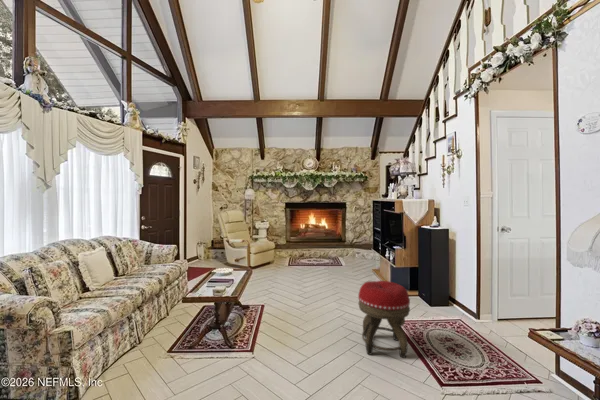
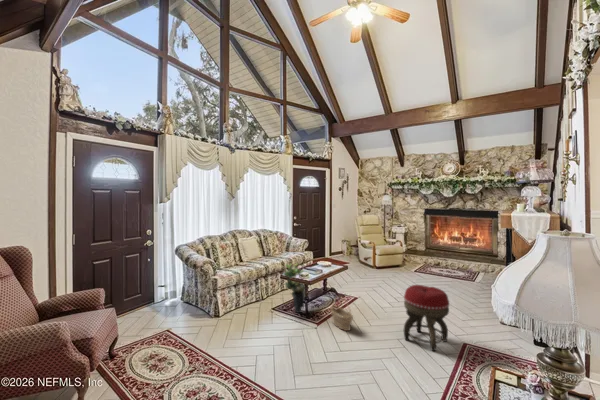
potted plant: none [172,285,219,370] -> present [283,263,305,313]
basket: none [265,323,307,373] -> present [331,305,353,331]

